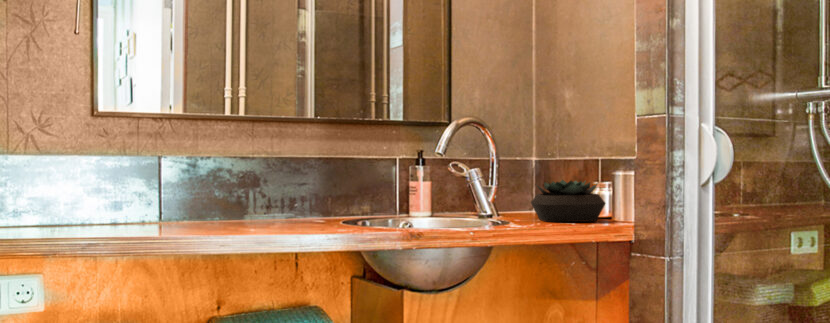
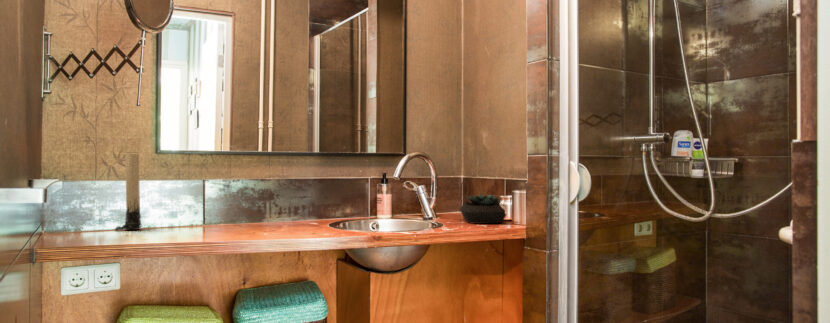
candle: none [36,112,74,226] -> present [115,151,141,231]

